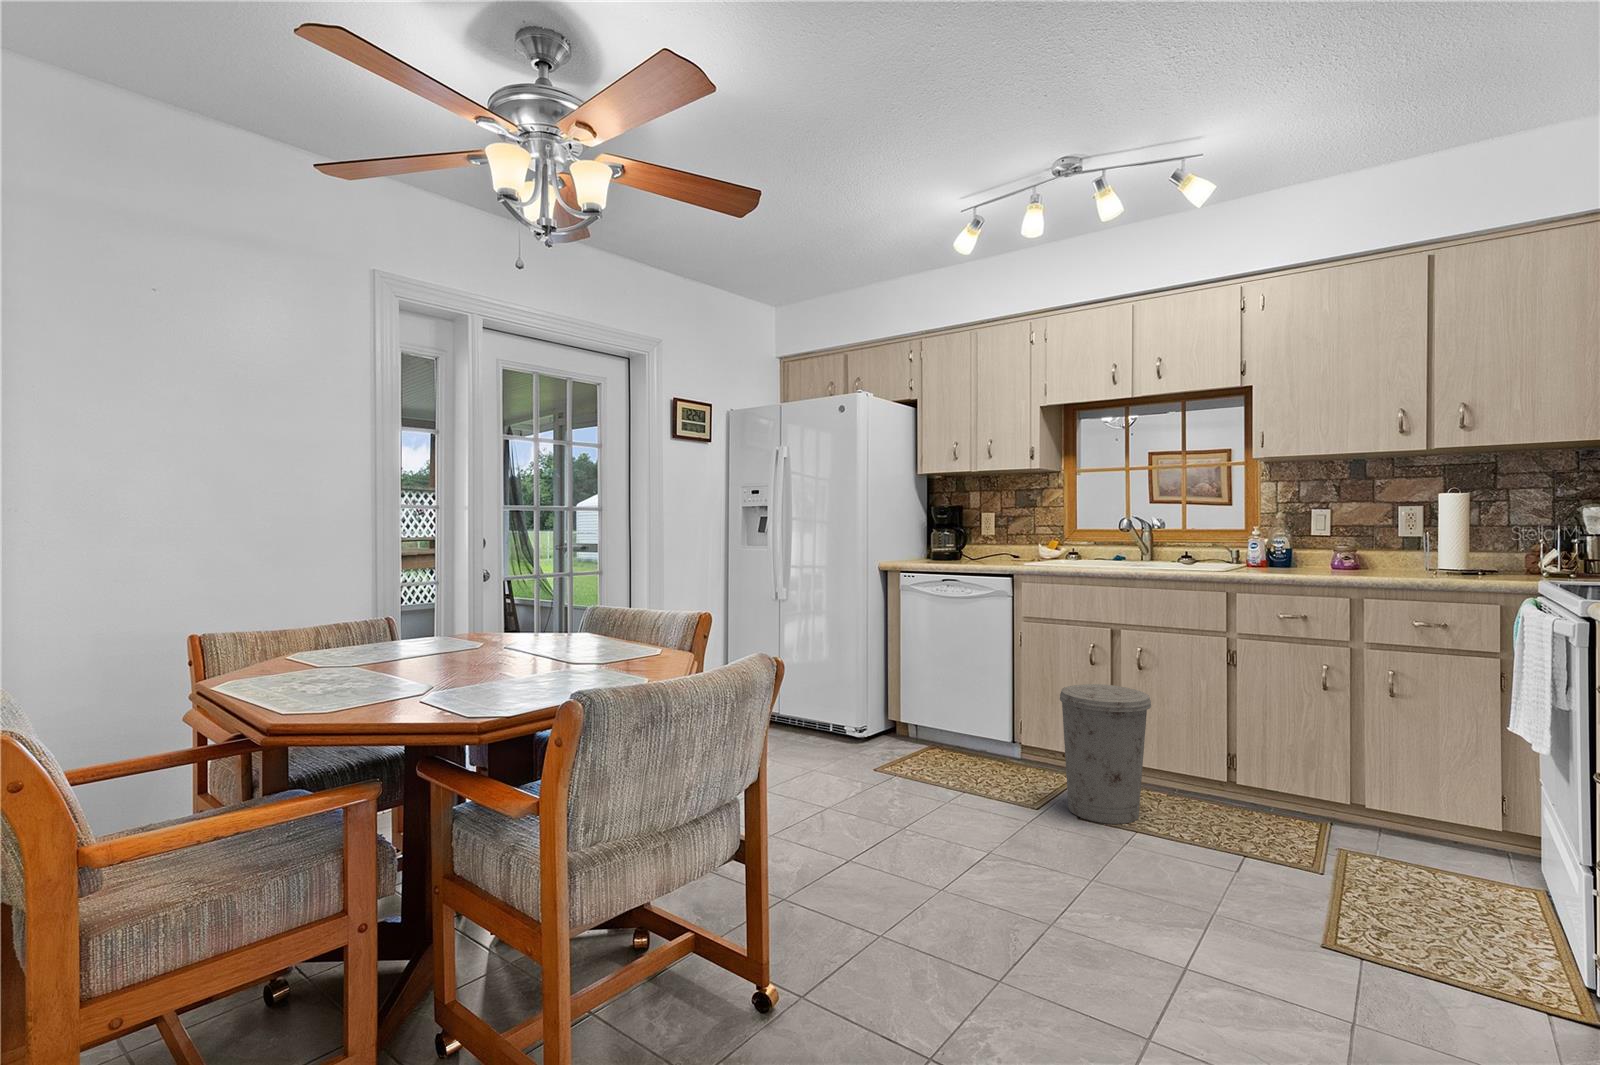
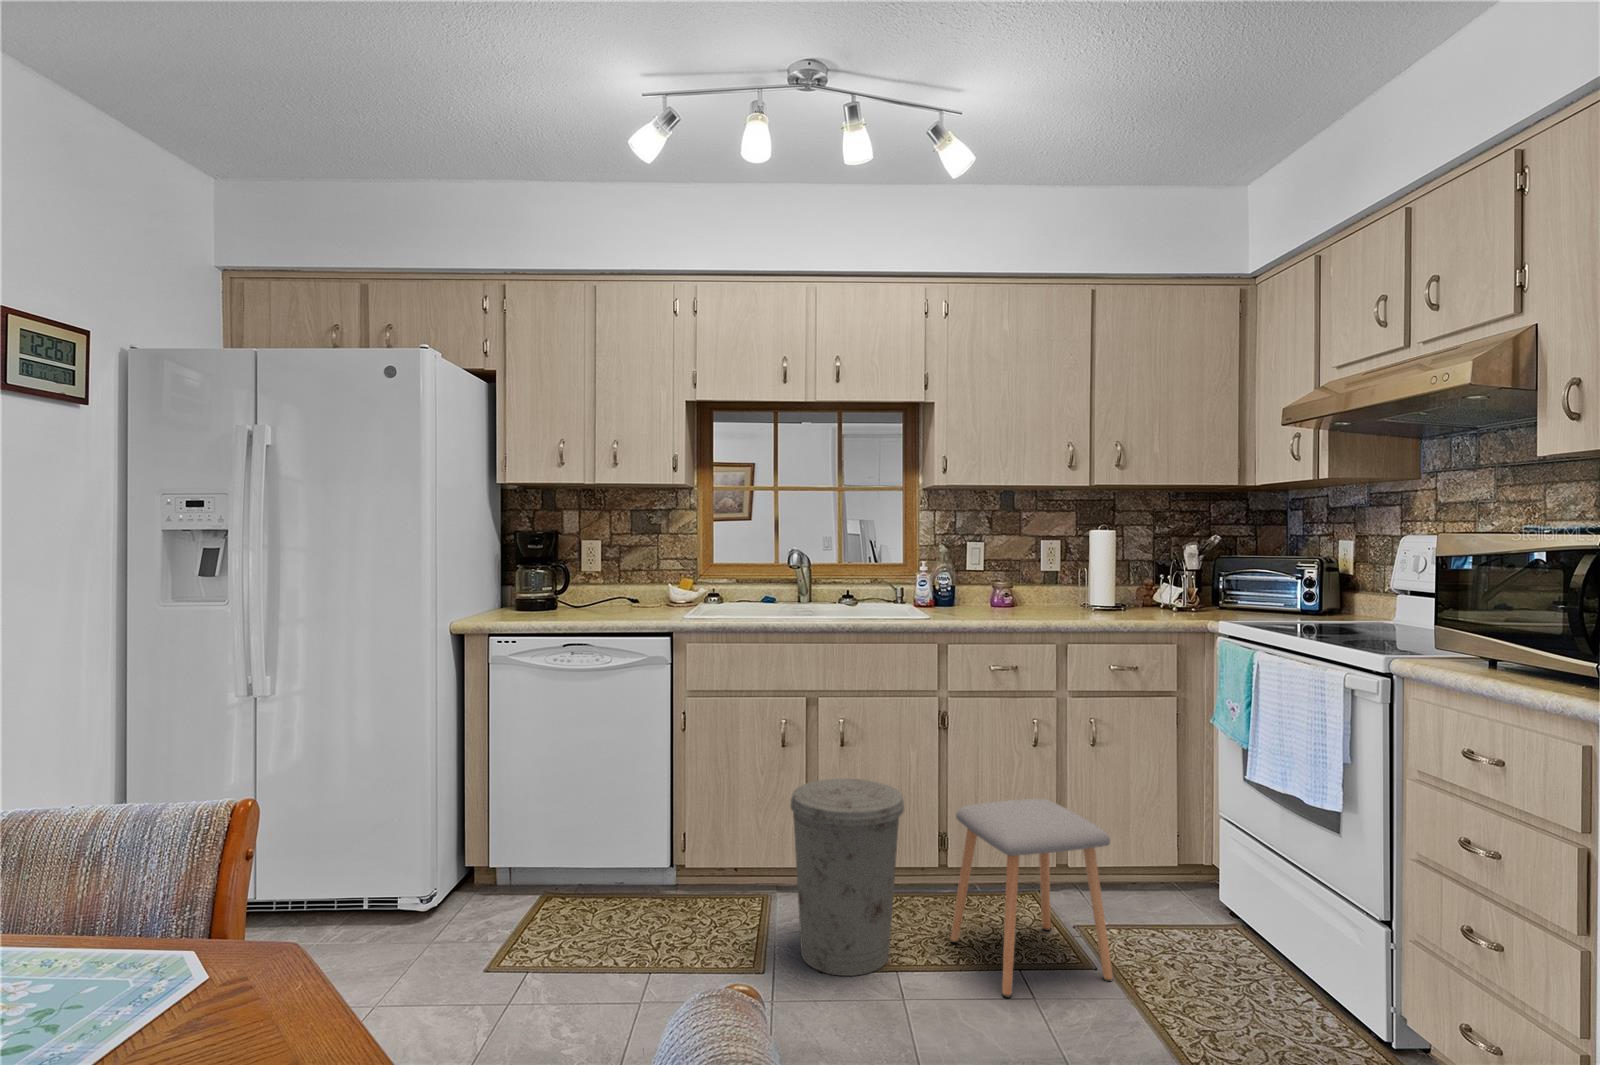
stool: none [1197,717,1321,877] -> present [951,799,1113,997]

